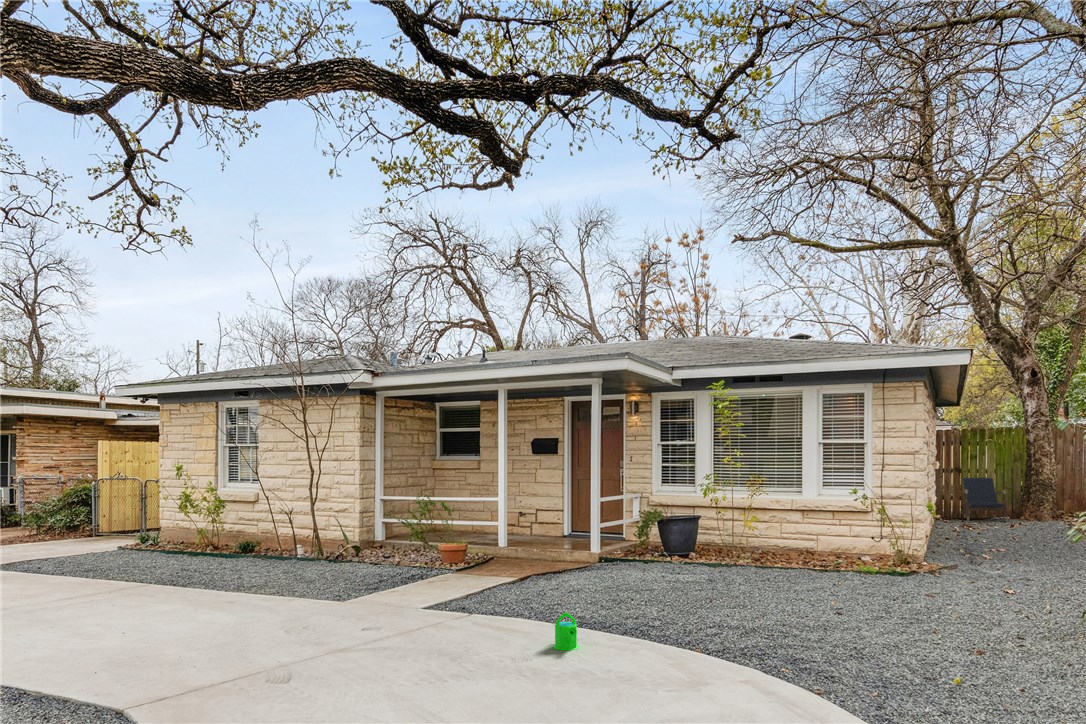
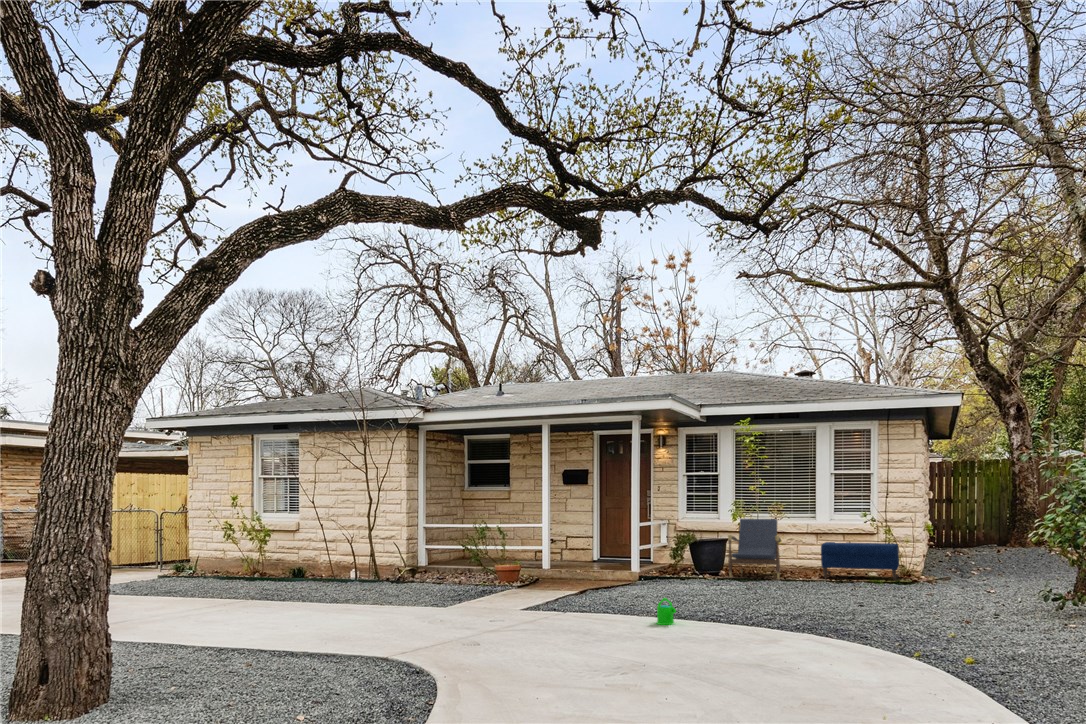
lounge chair: present [962,478,1008,521] -> present [728,519,781,579]
bench: none [804,521,898,569] -> present [821,542,899,580]

